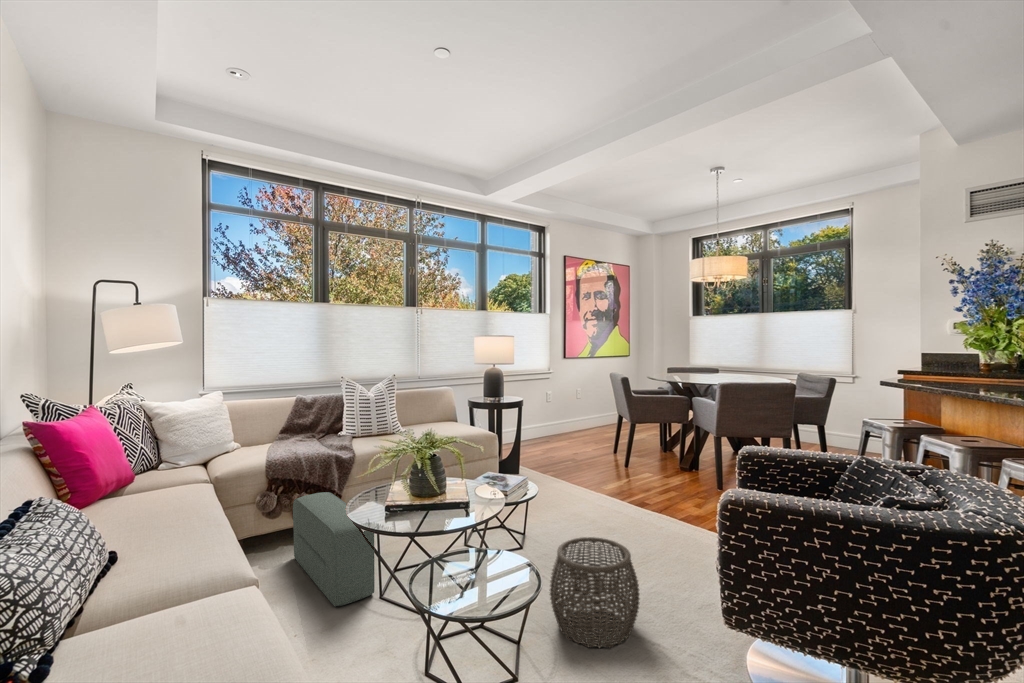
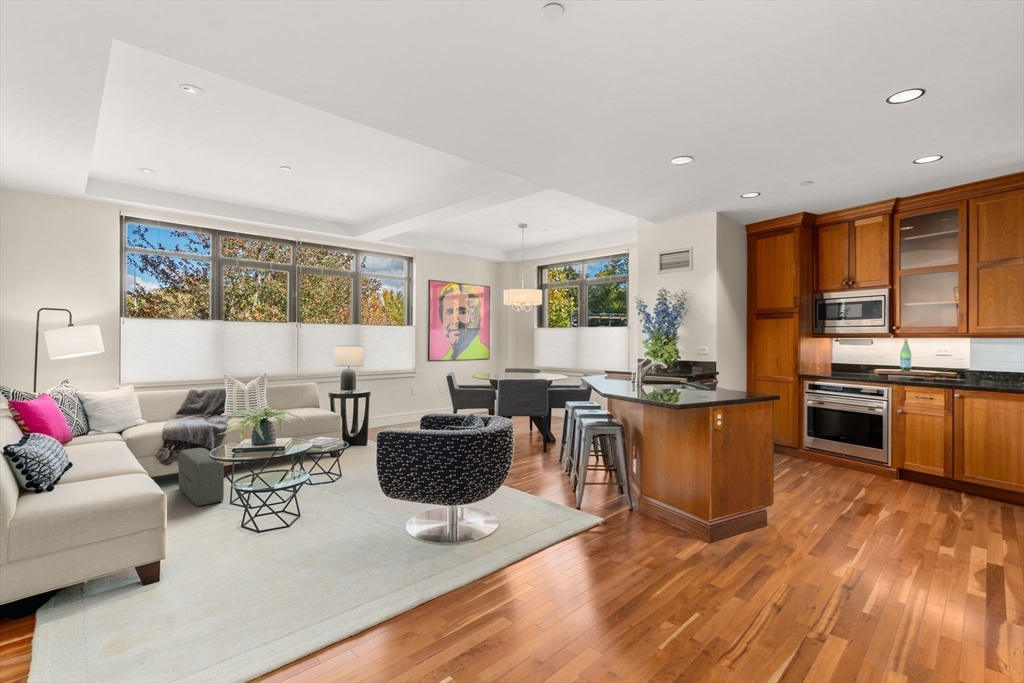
woven basket: present [550,537,640,648] -> none [314,464,365,516]

